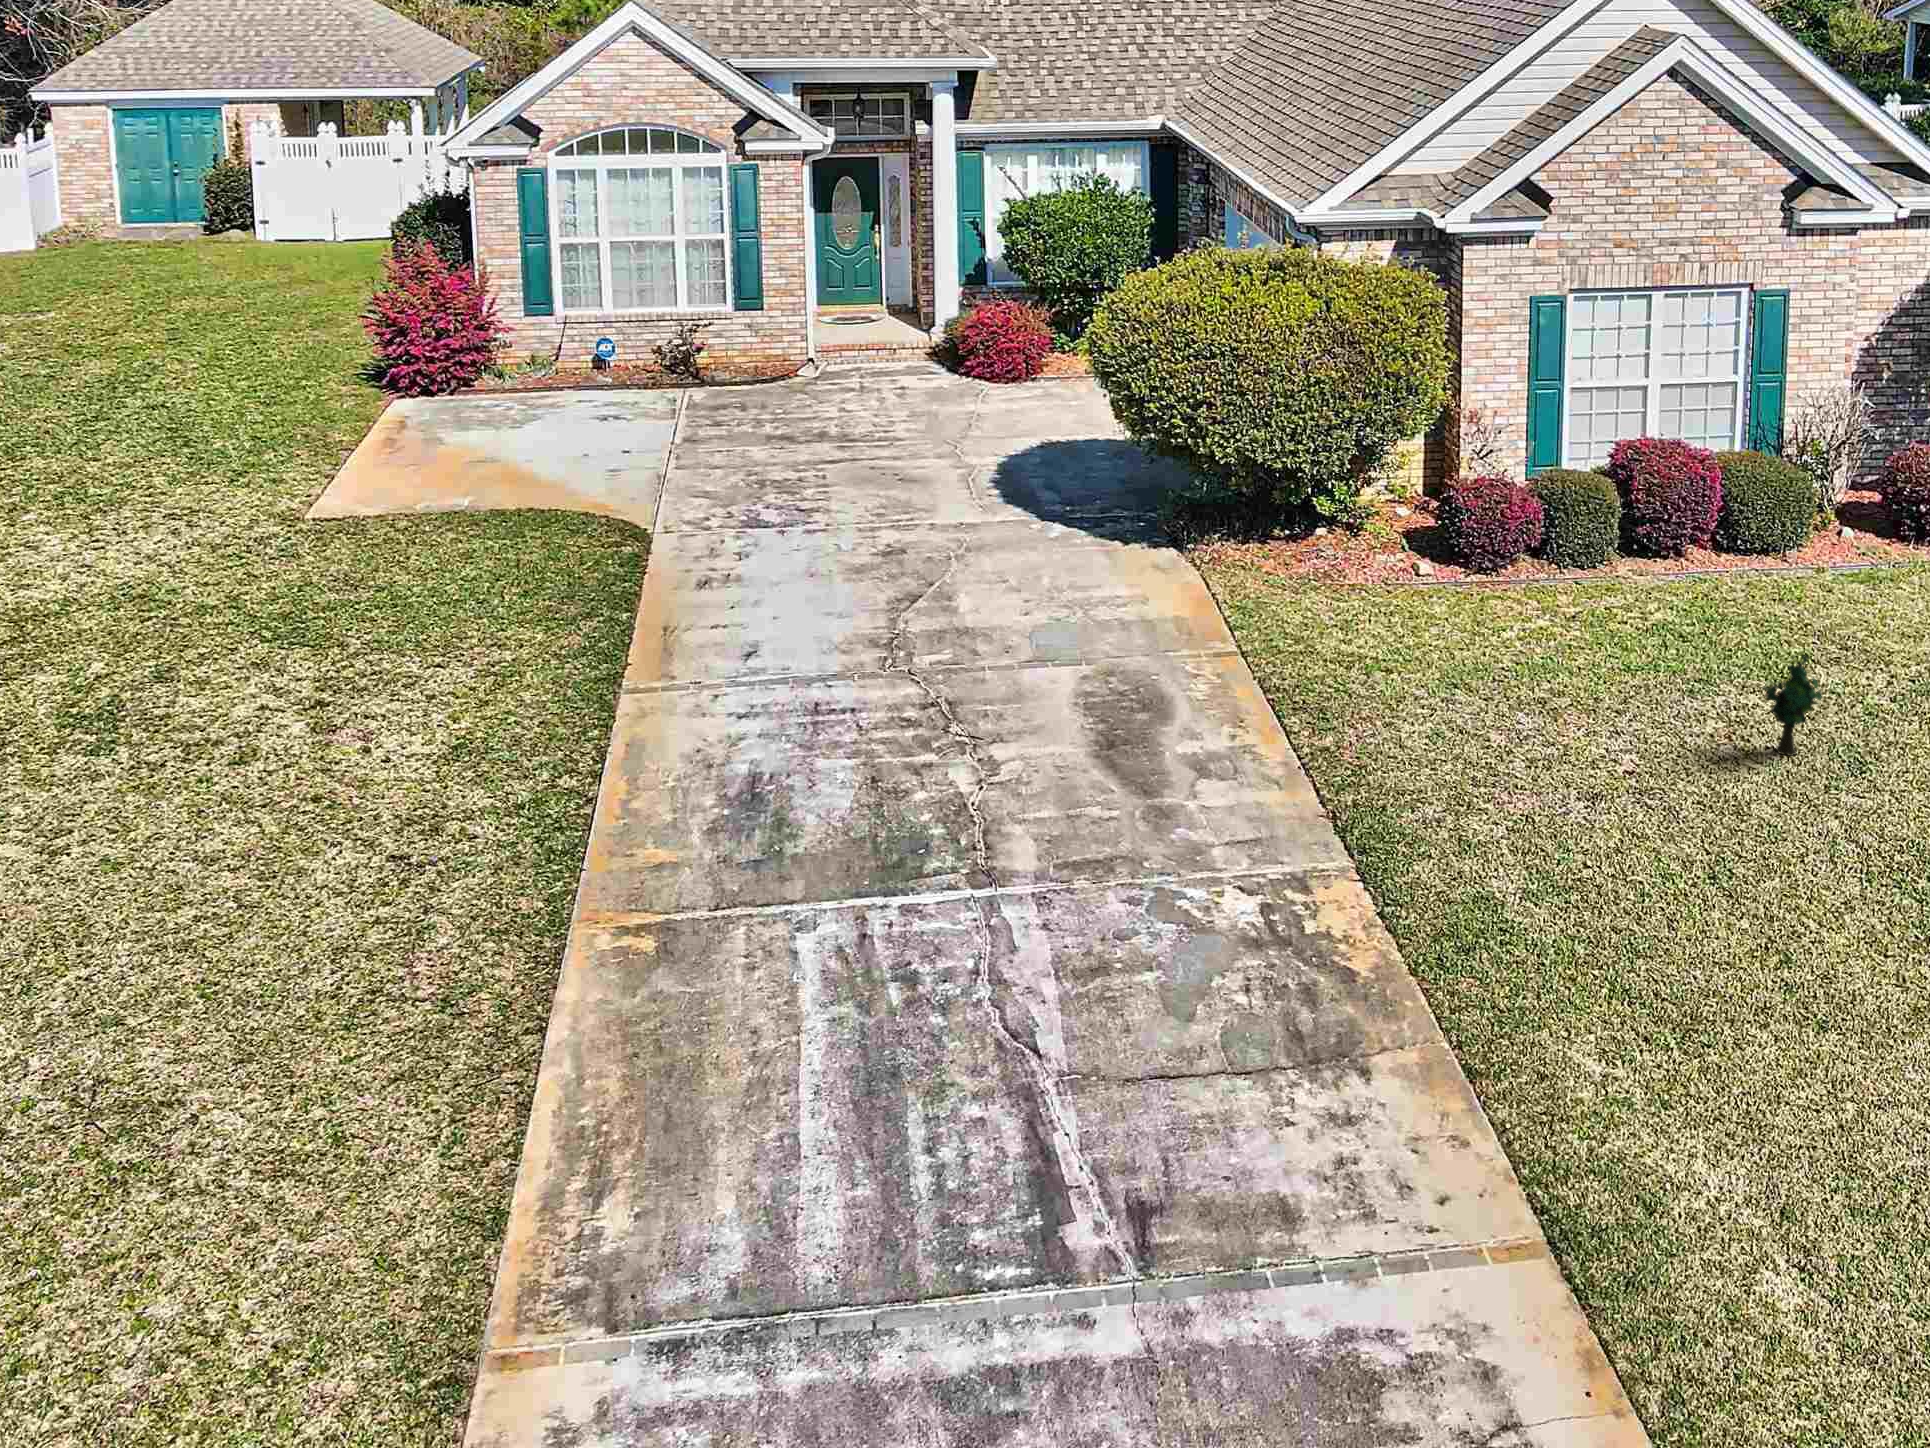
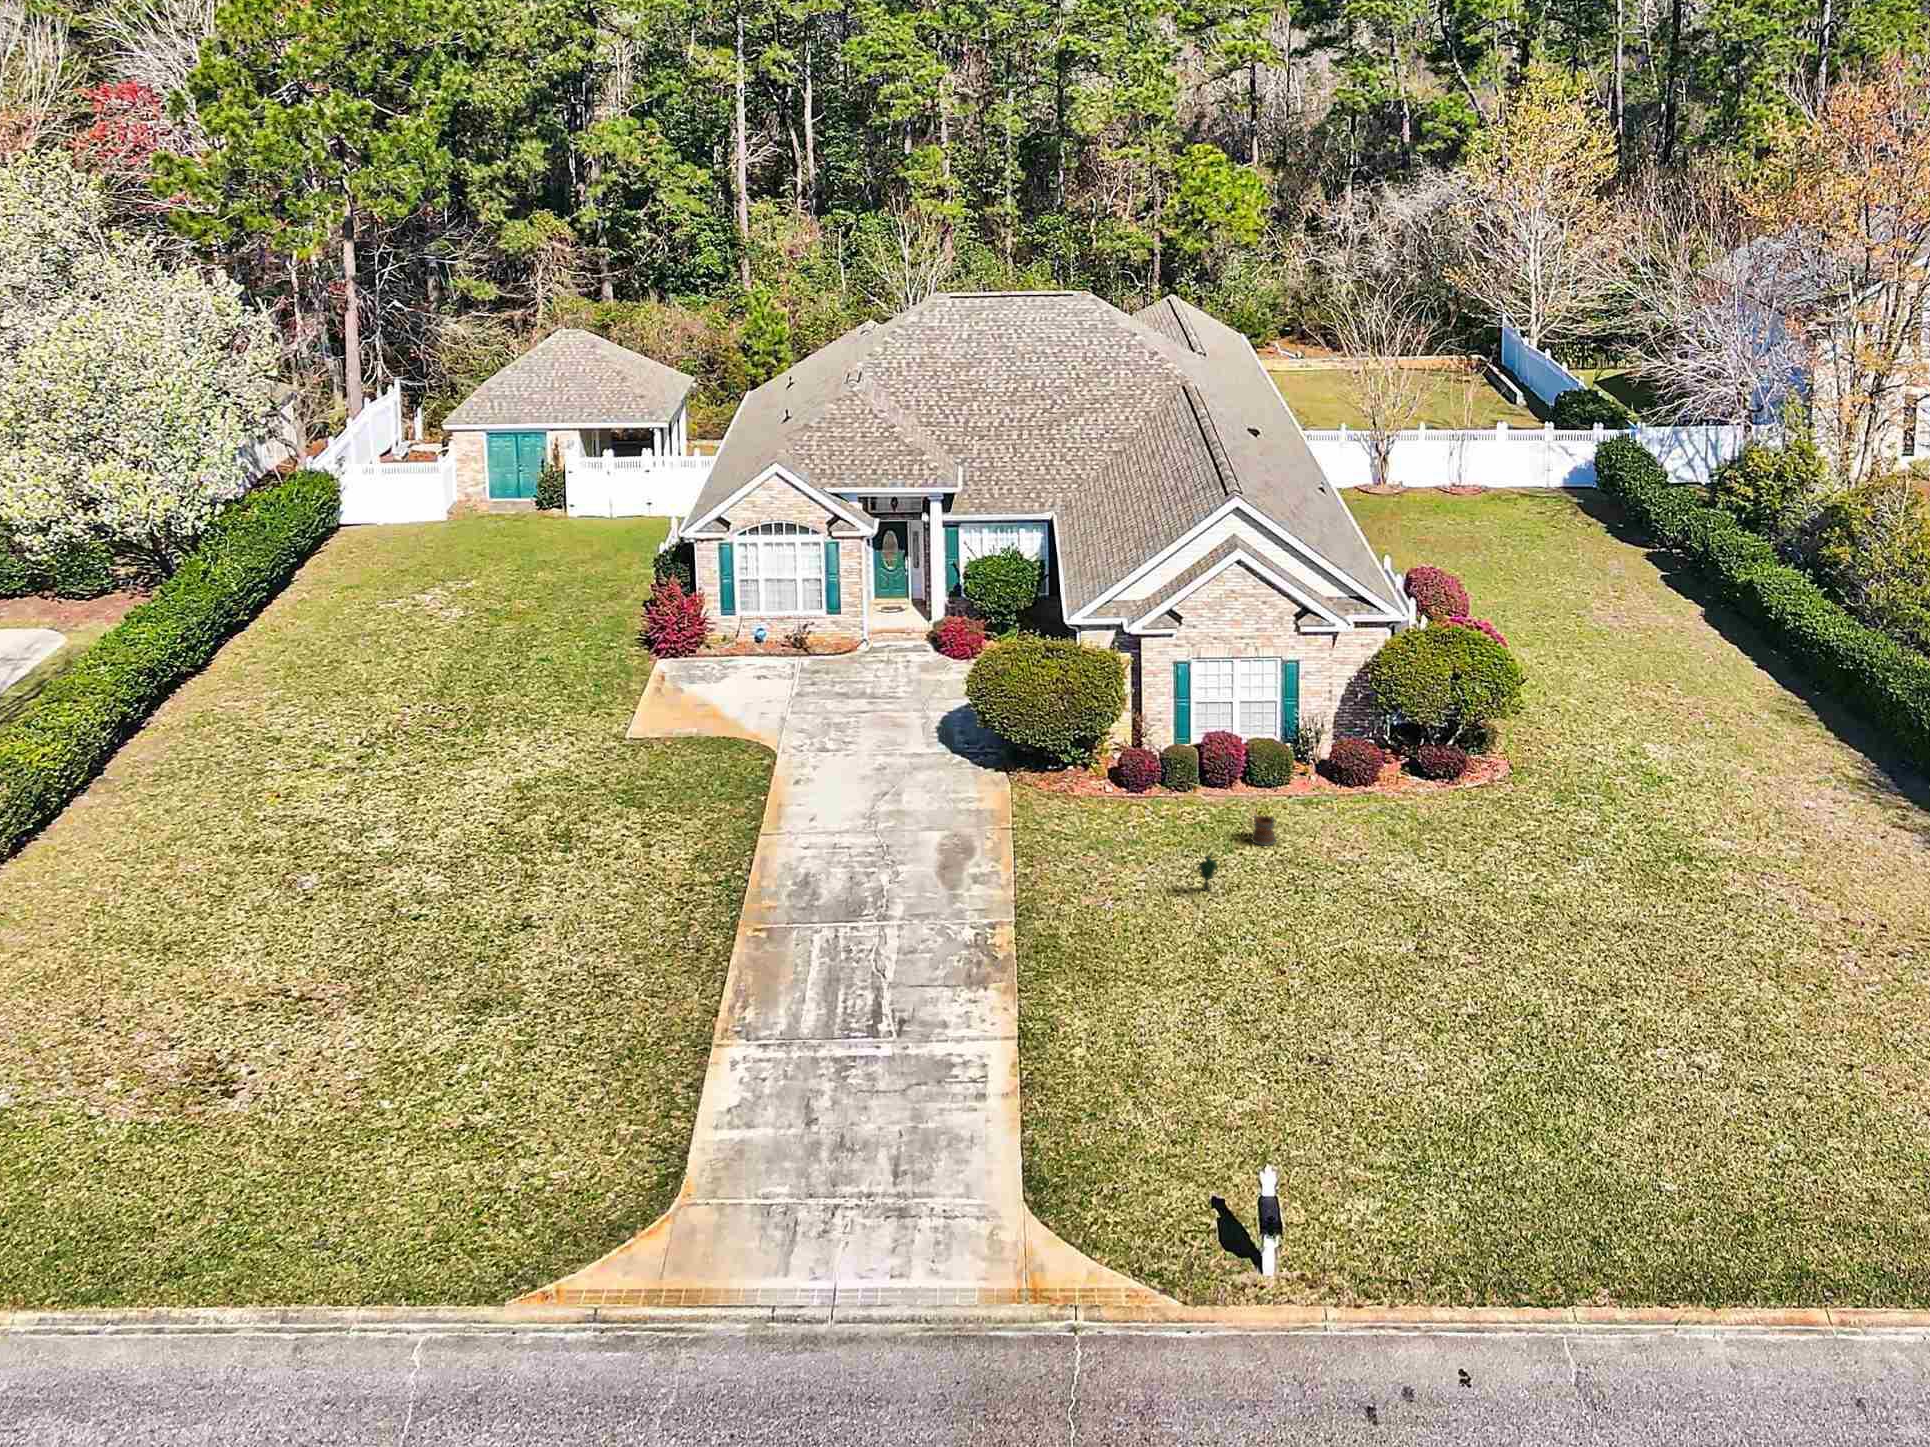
bucket: none [1789,583,1859,655] -> present [1251,814,1276,846]

